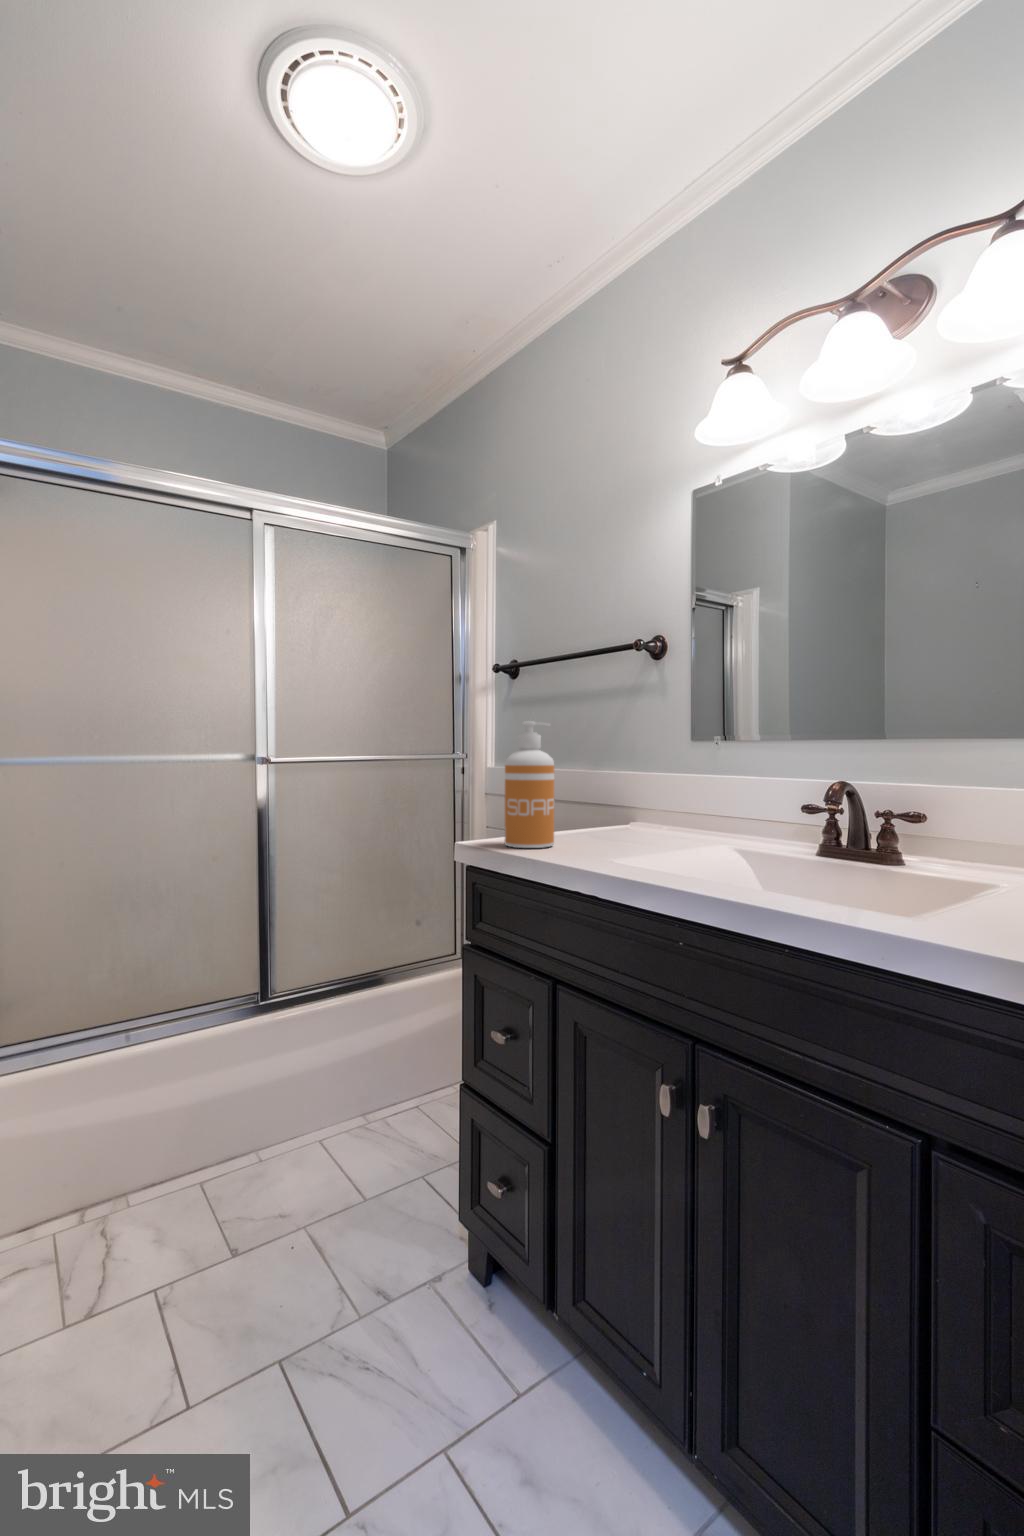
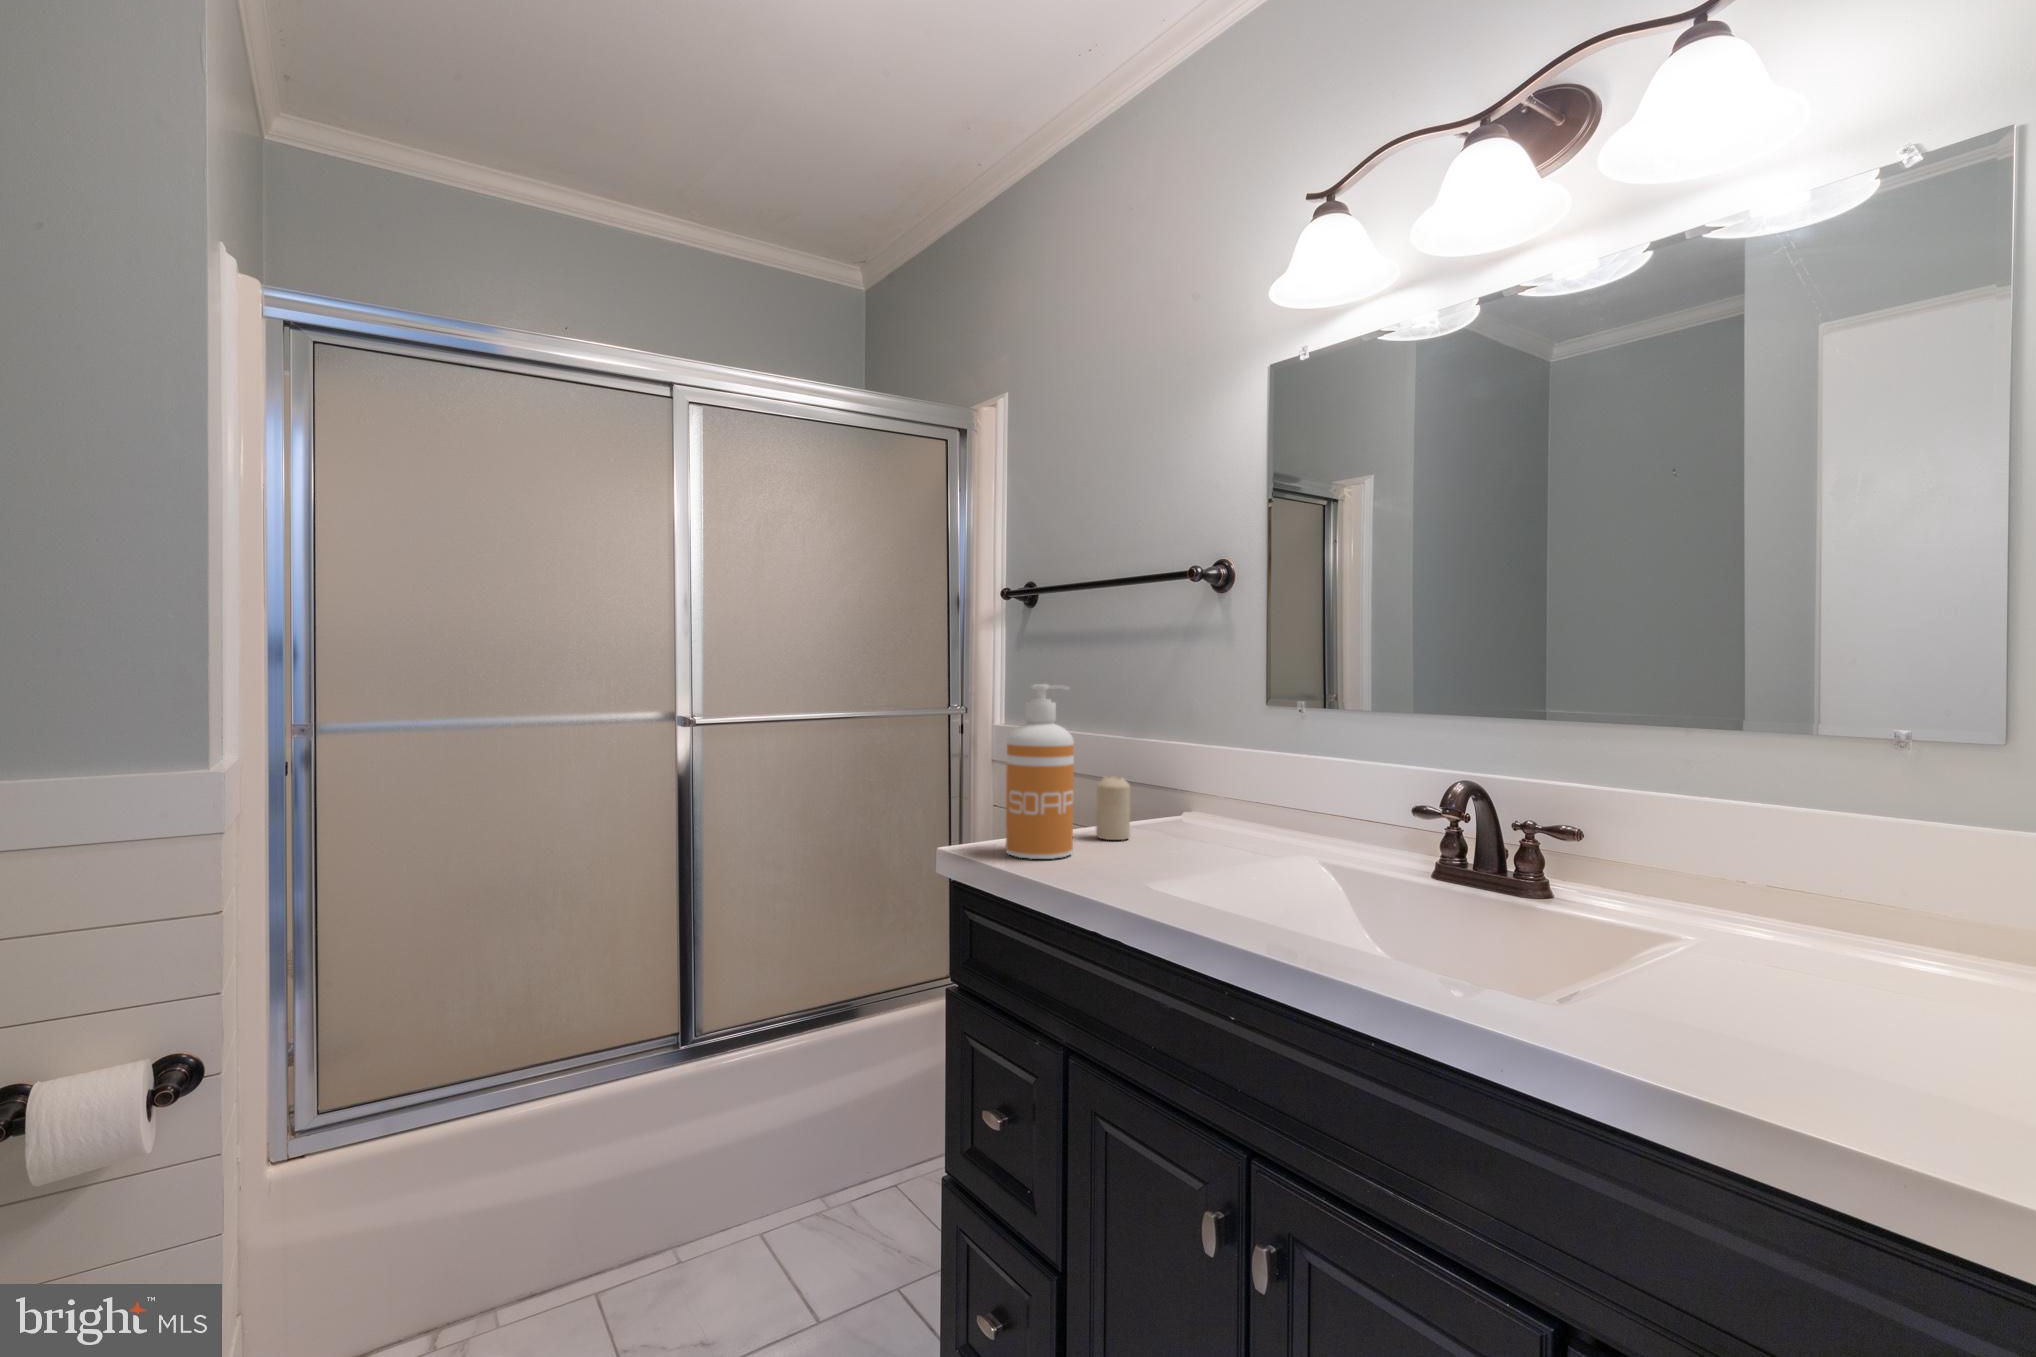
candle: none [569,793,594,838] -> present [1096,776,1130,840]

